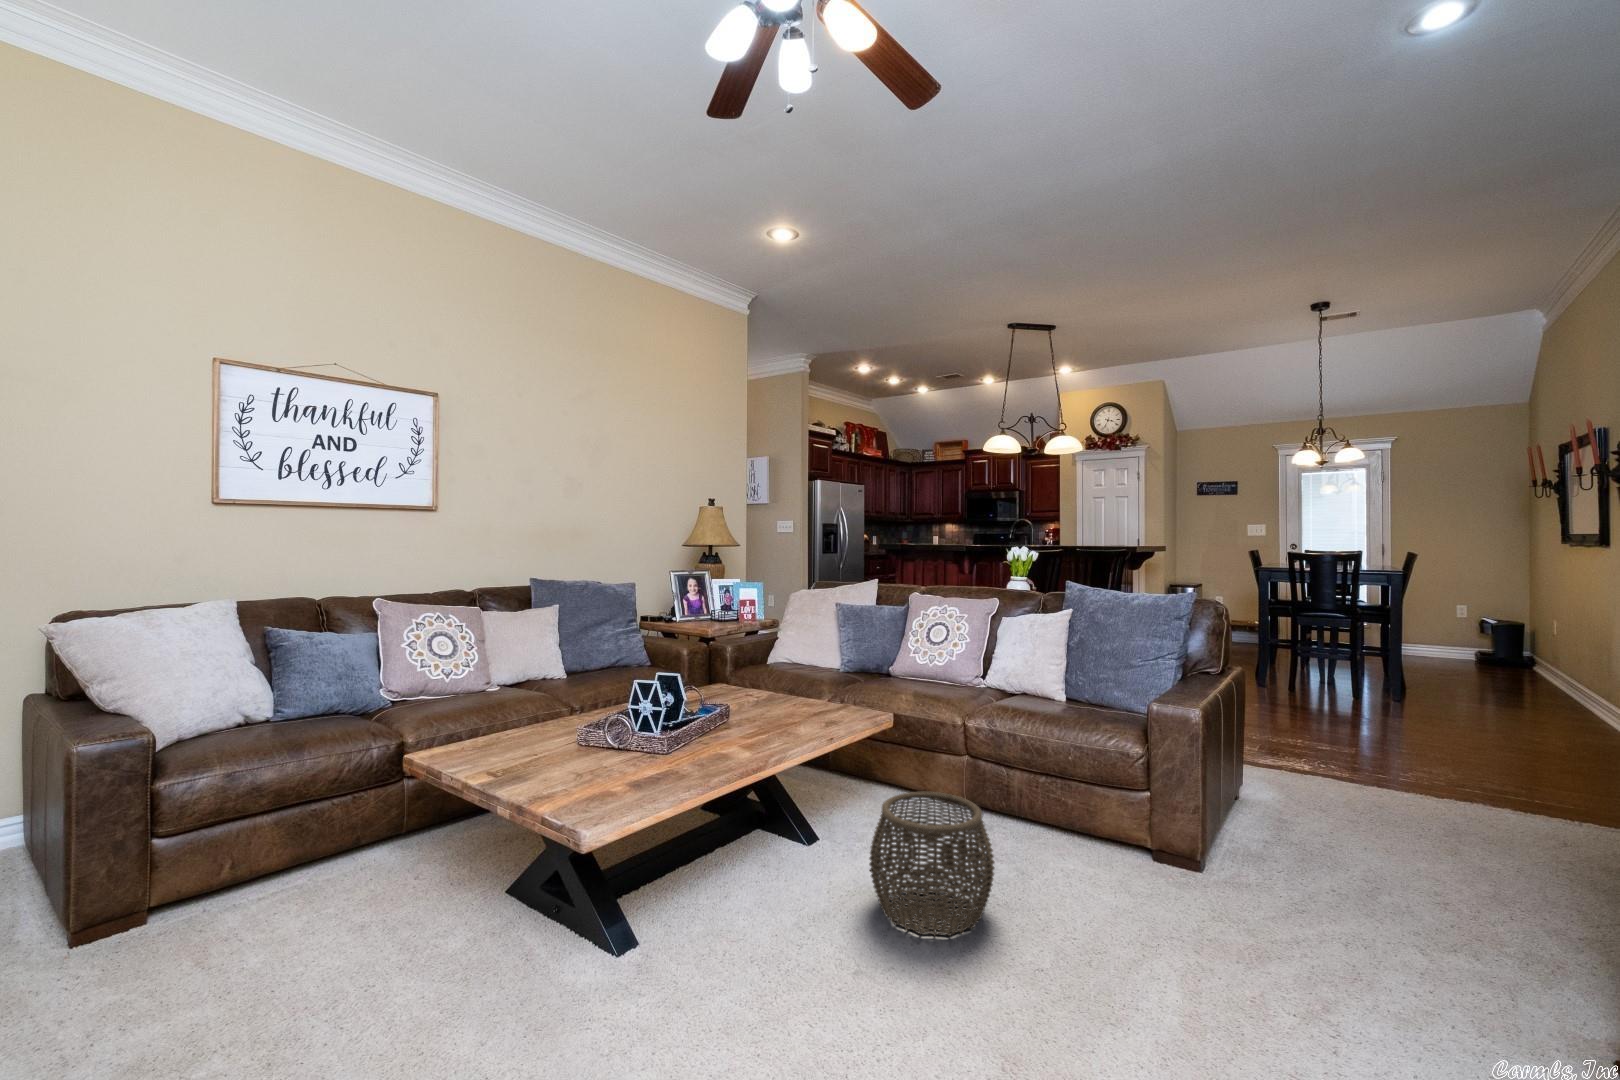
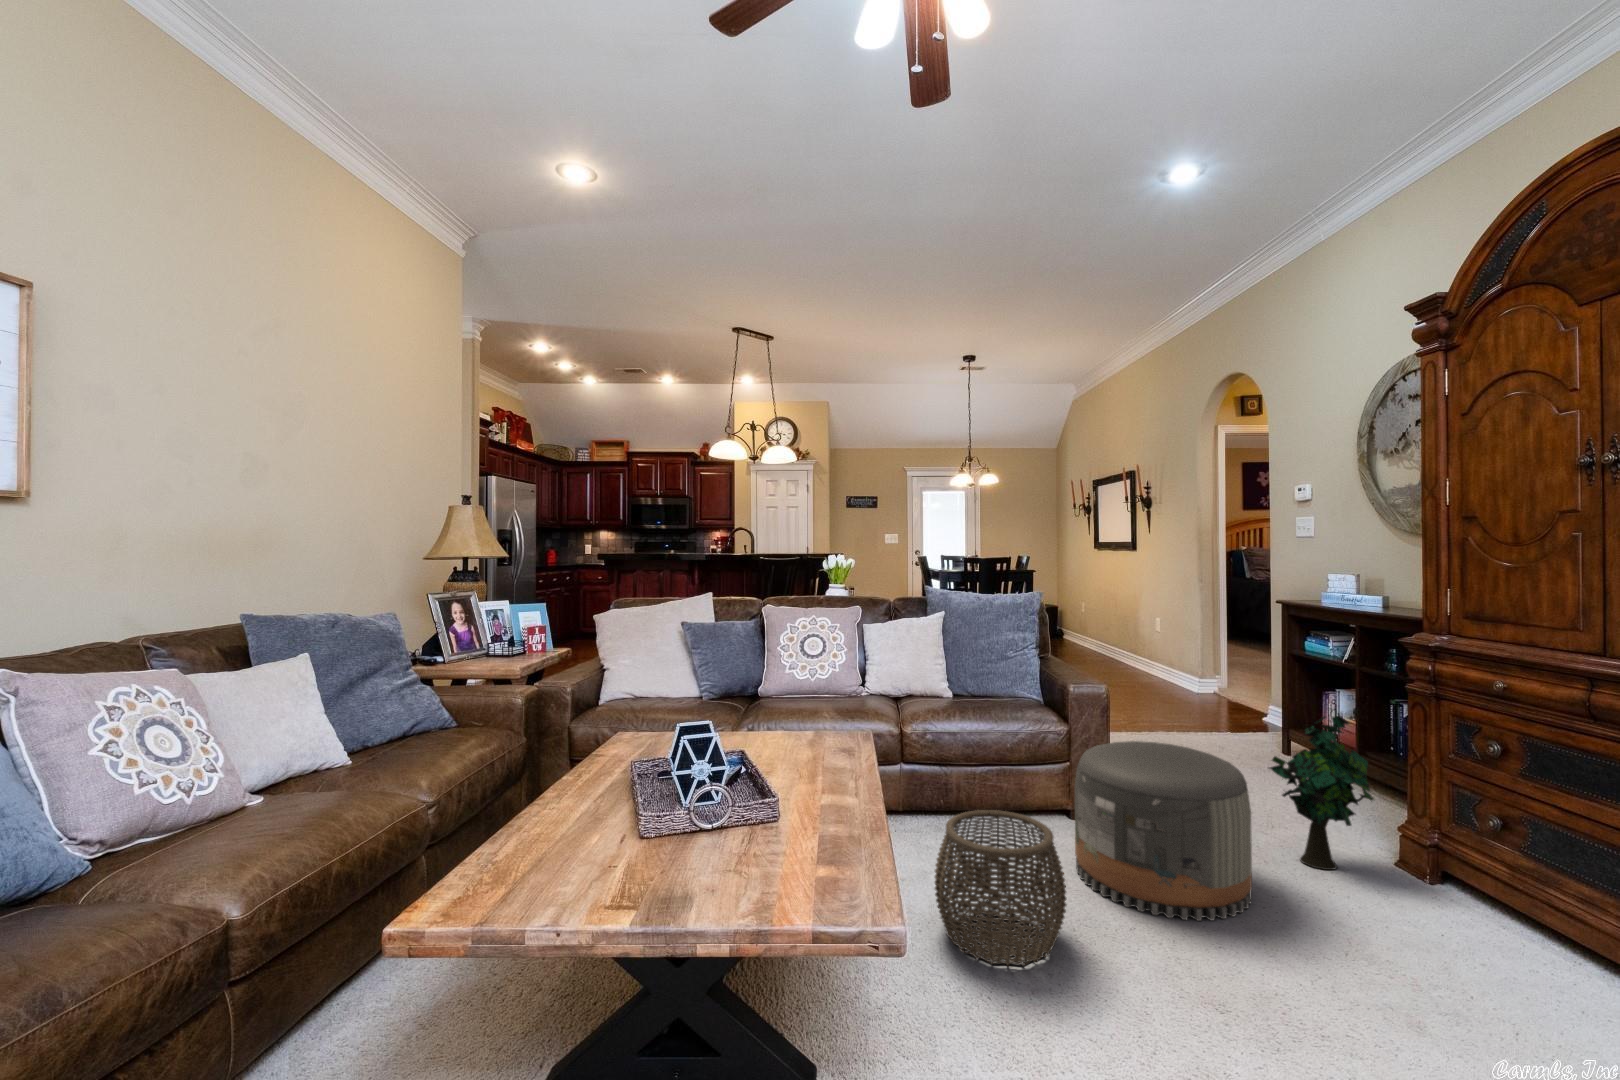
pouf: none [1084,764,1288,976] -> present [1075,741,1252,921]
decorative plant: none [1374,777,1534,985] -> present [1269,716,1374,870]

